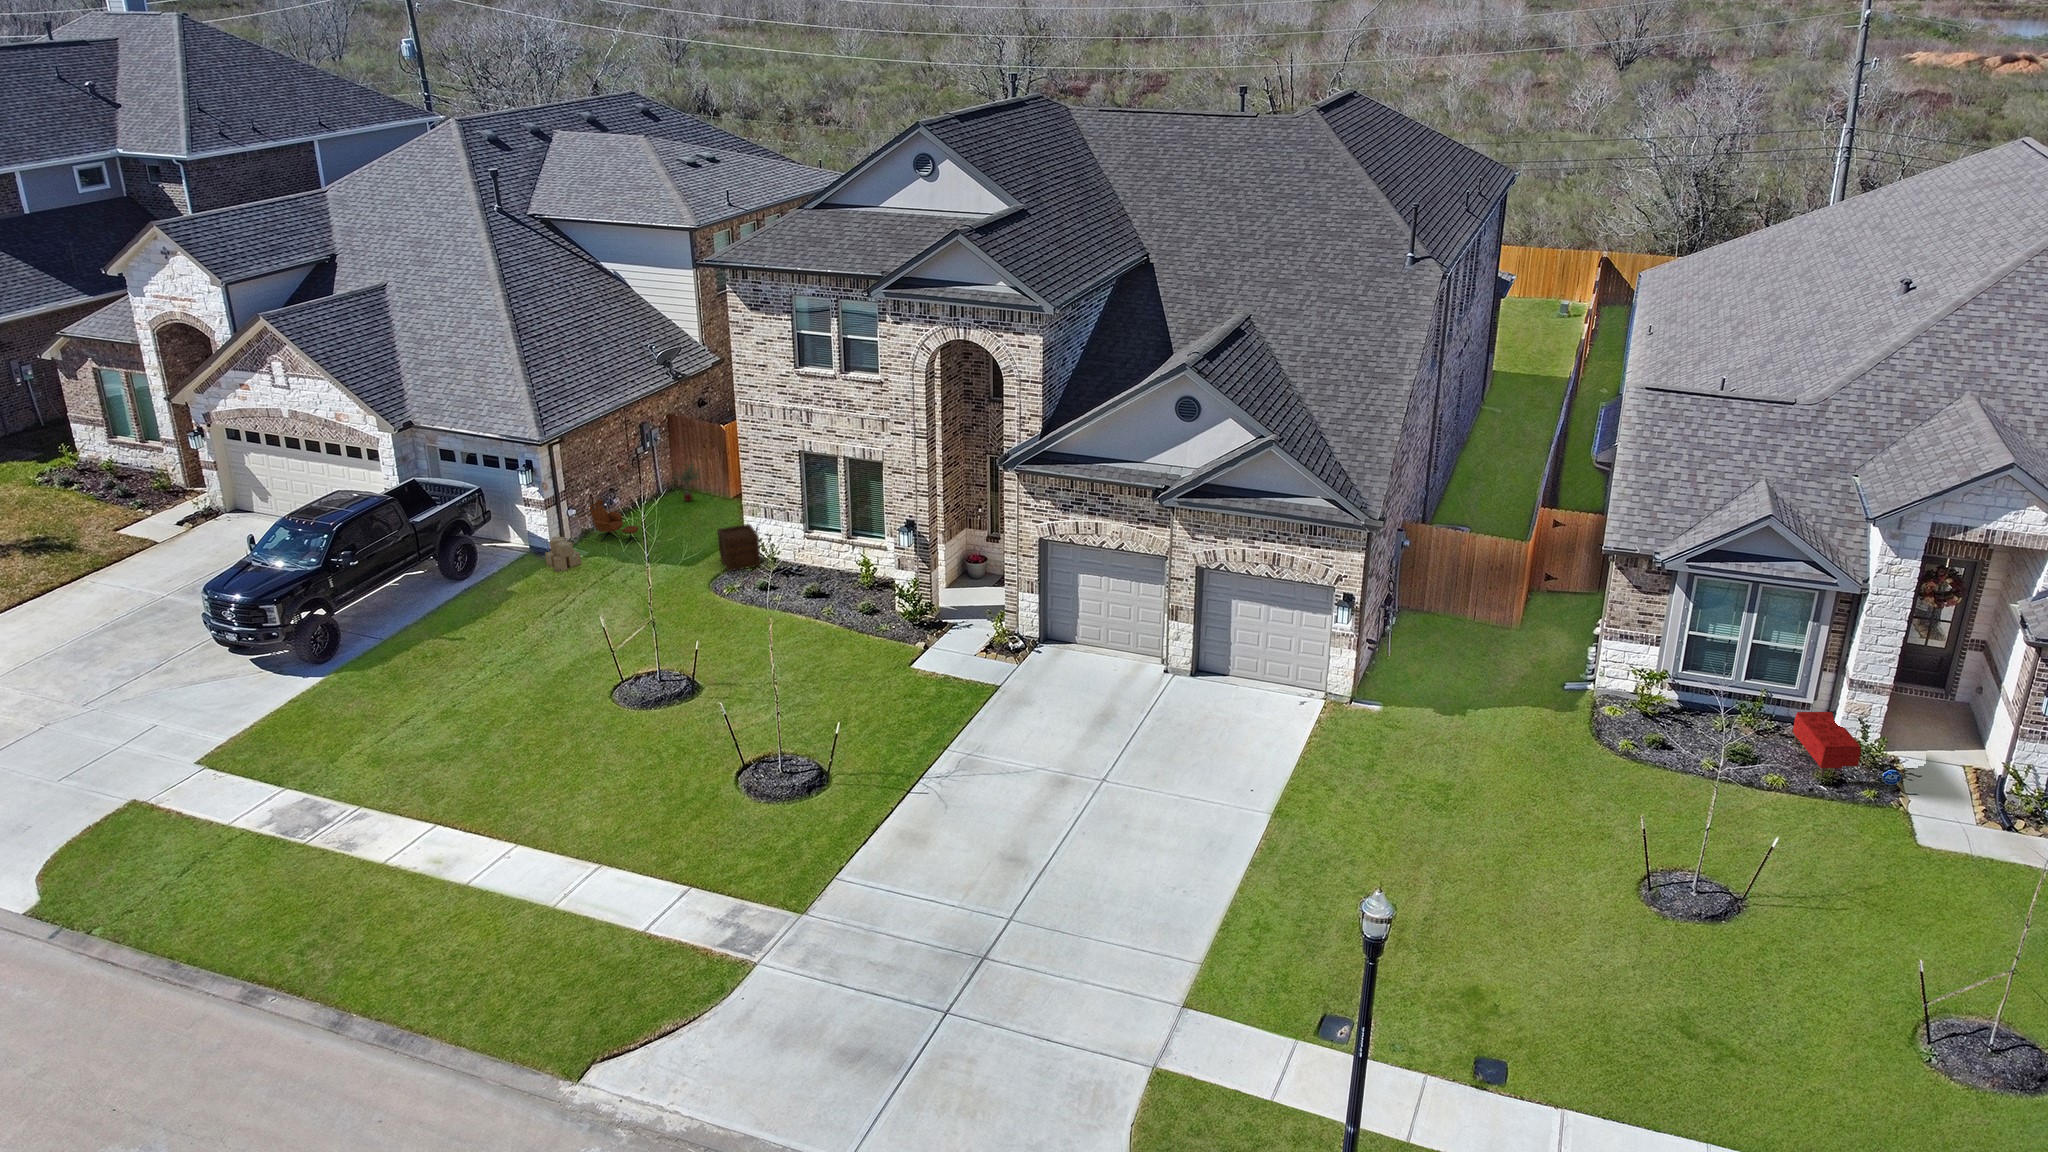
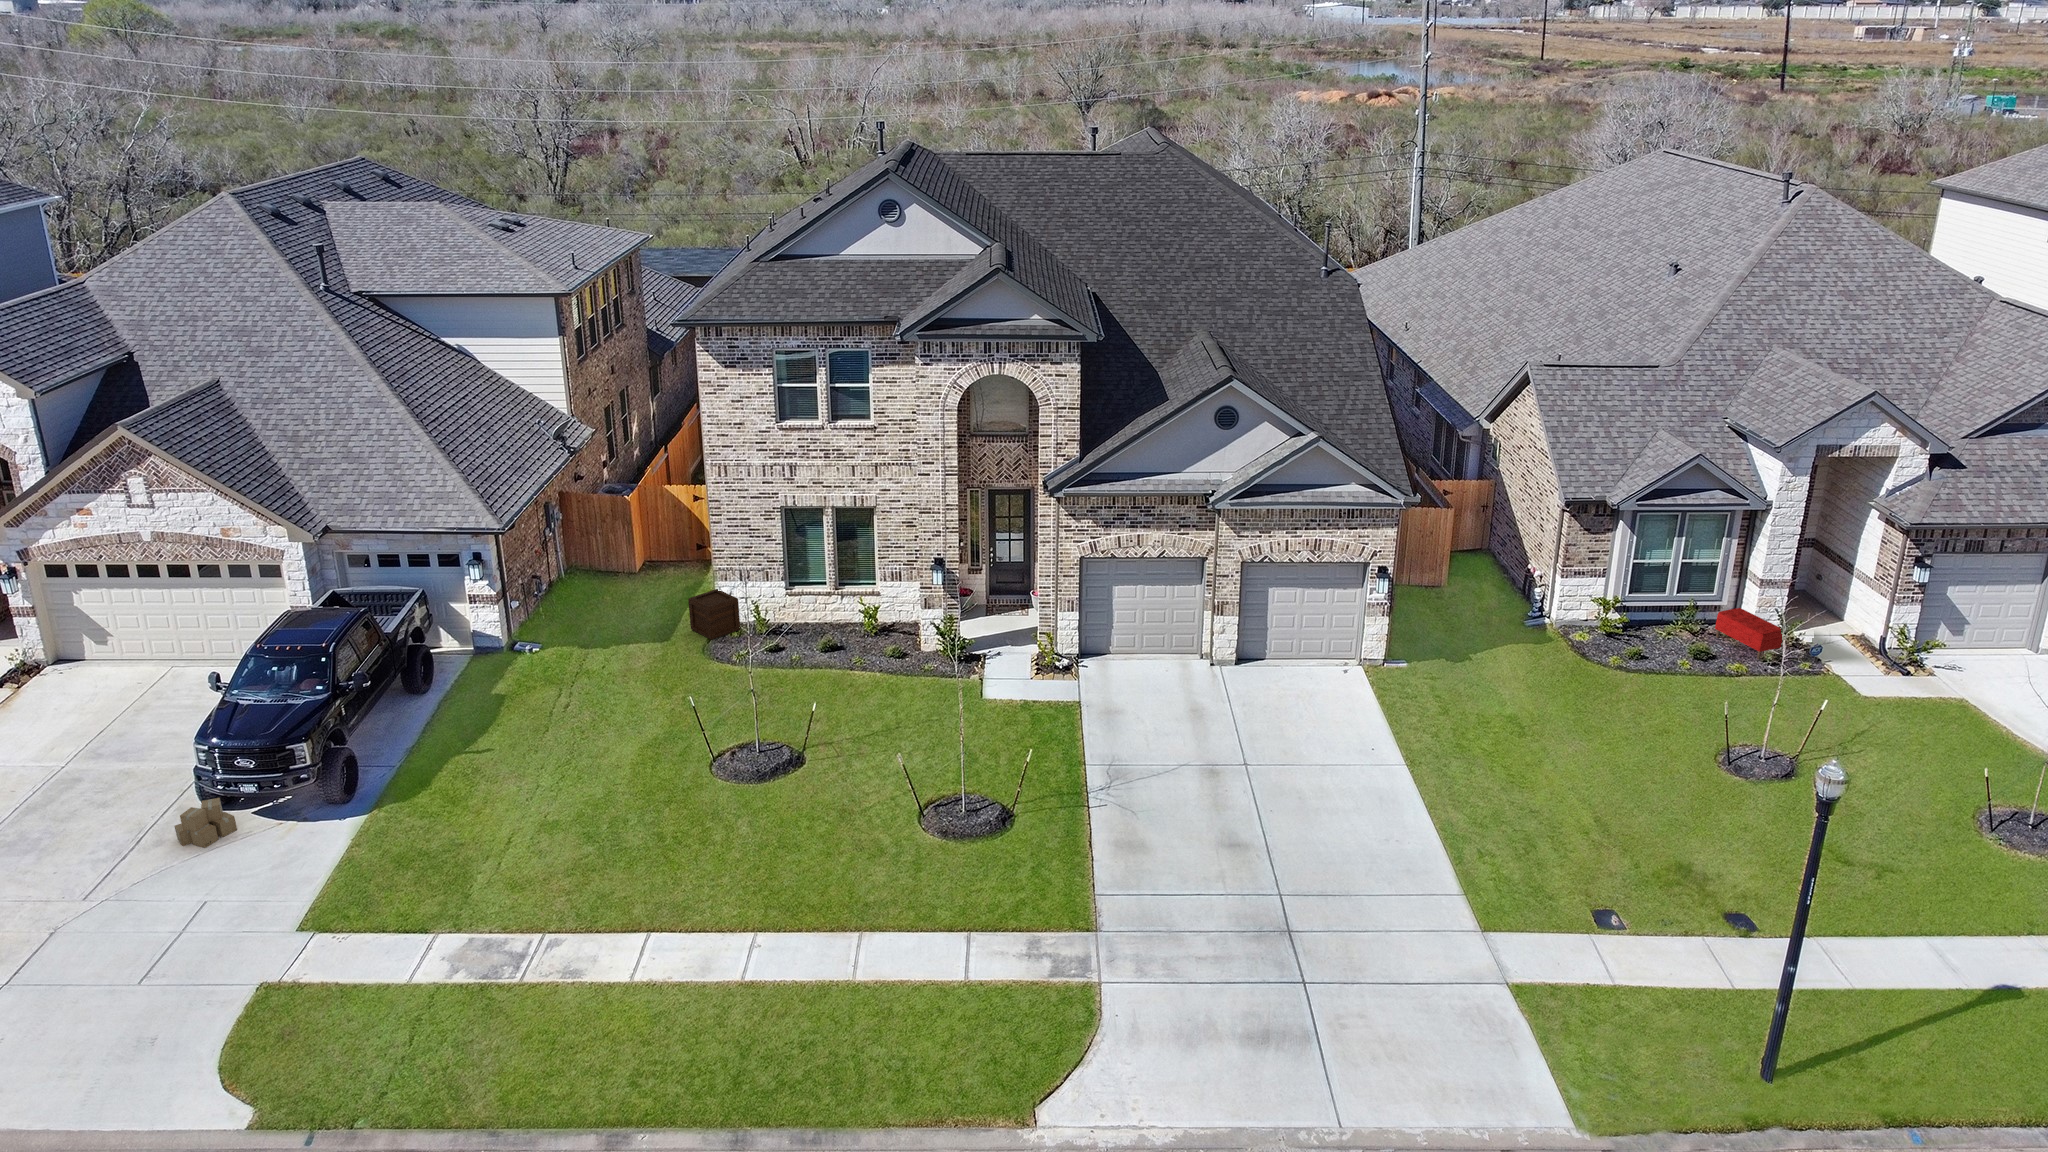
potted tree: present [674,464,700,501] -> none [576,536,611,579]
lounge chair: present [589,499,638,544] -> none [526,587,586,631]
cardboard box: present [545,537,581,572] -> present [174,798,237,848]

